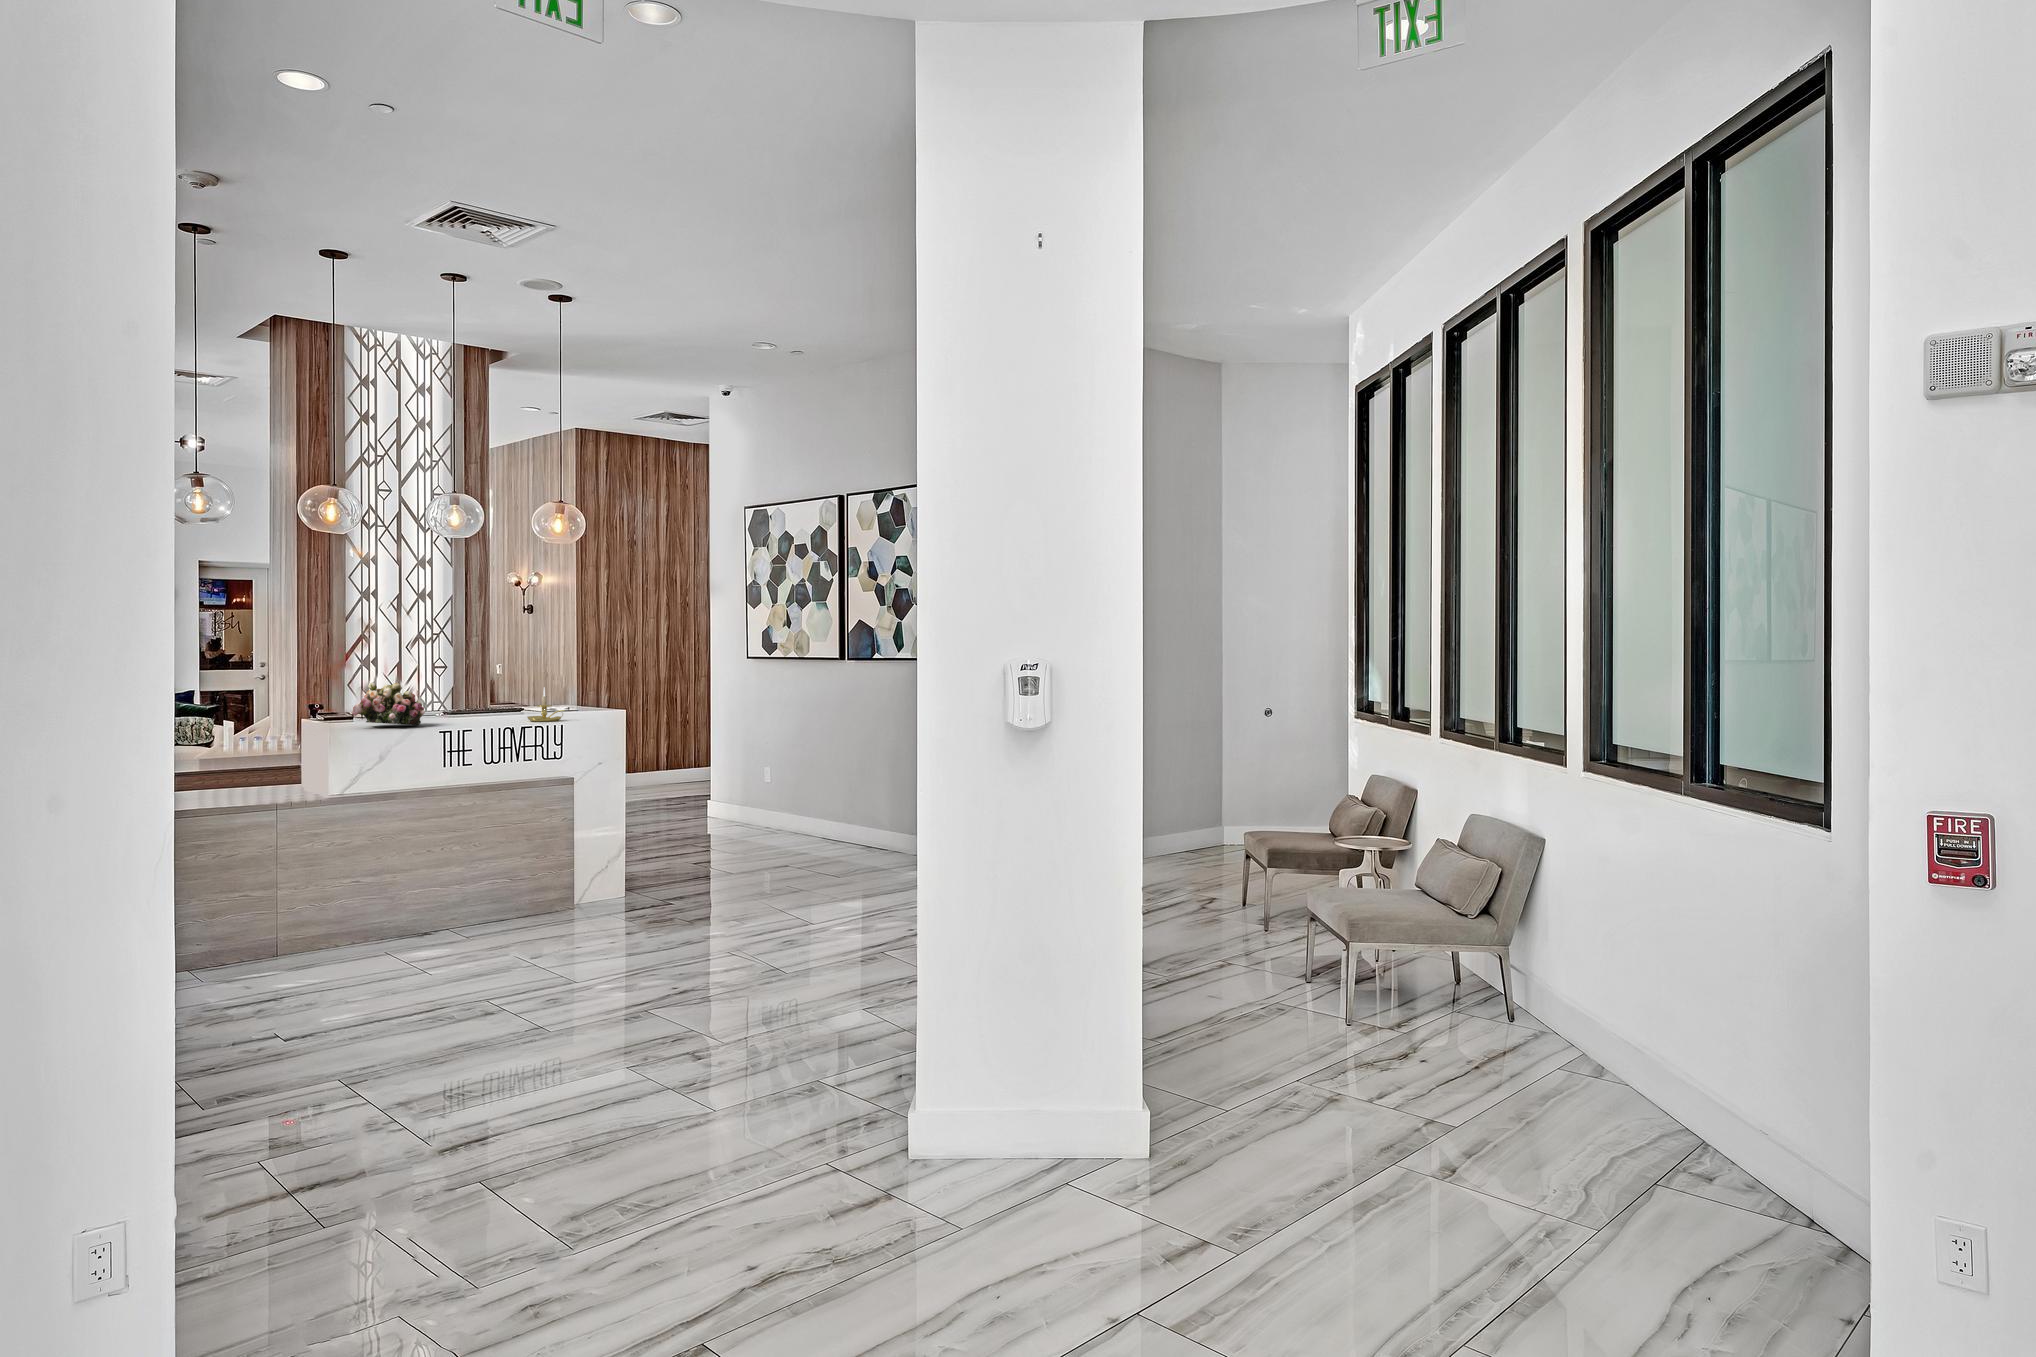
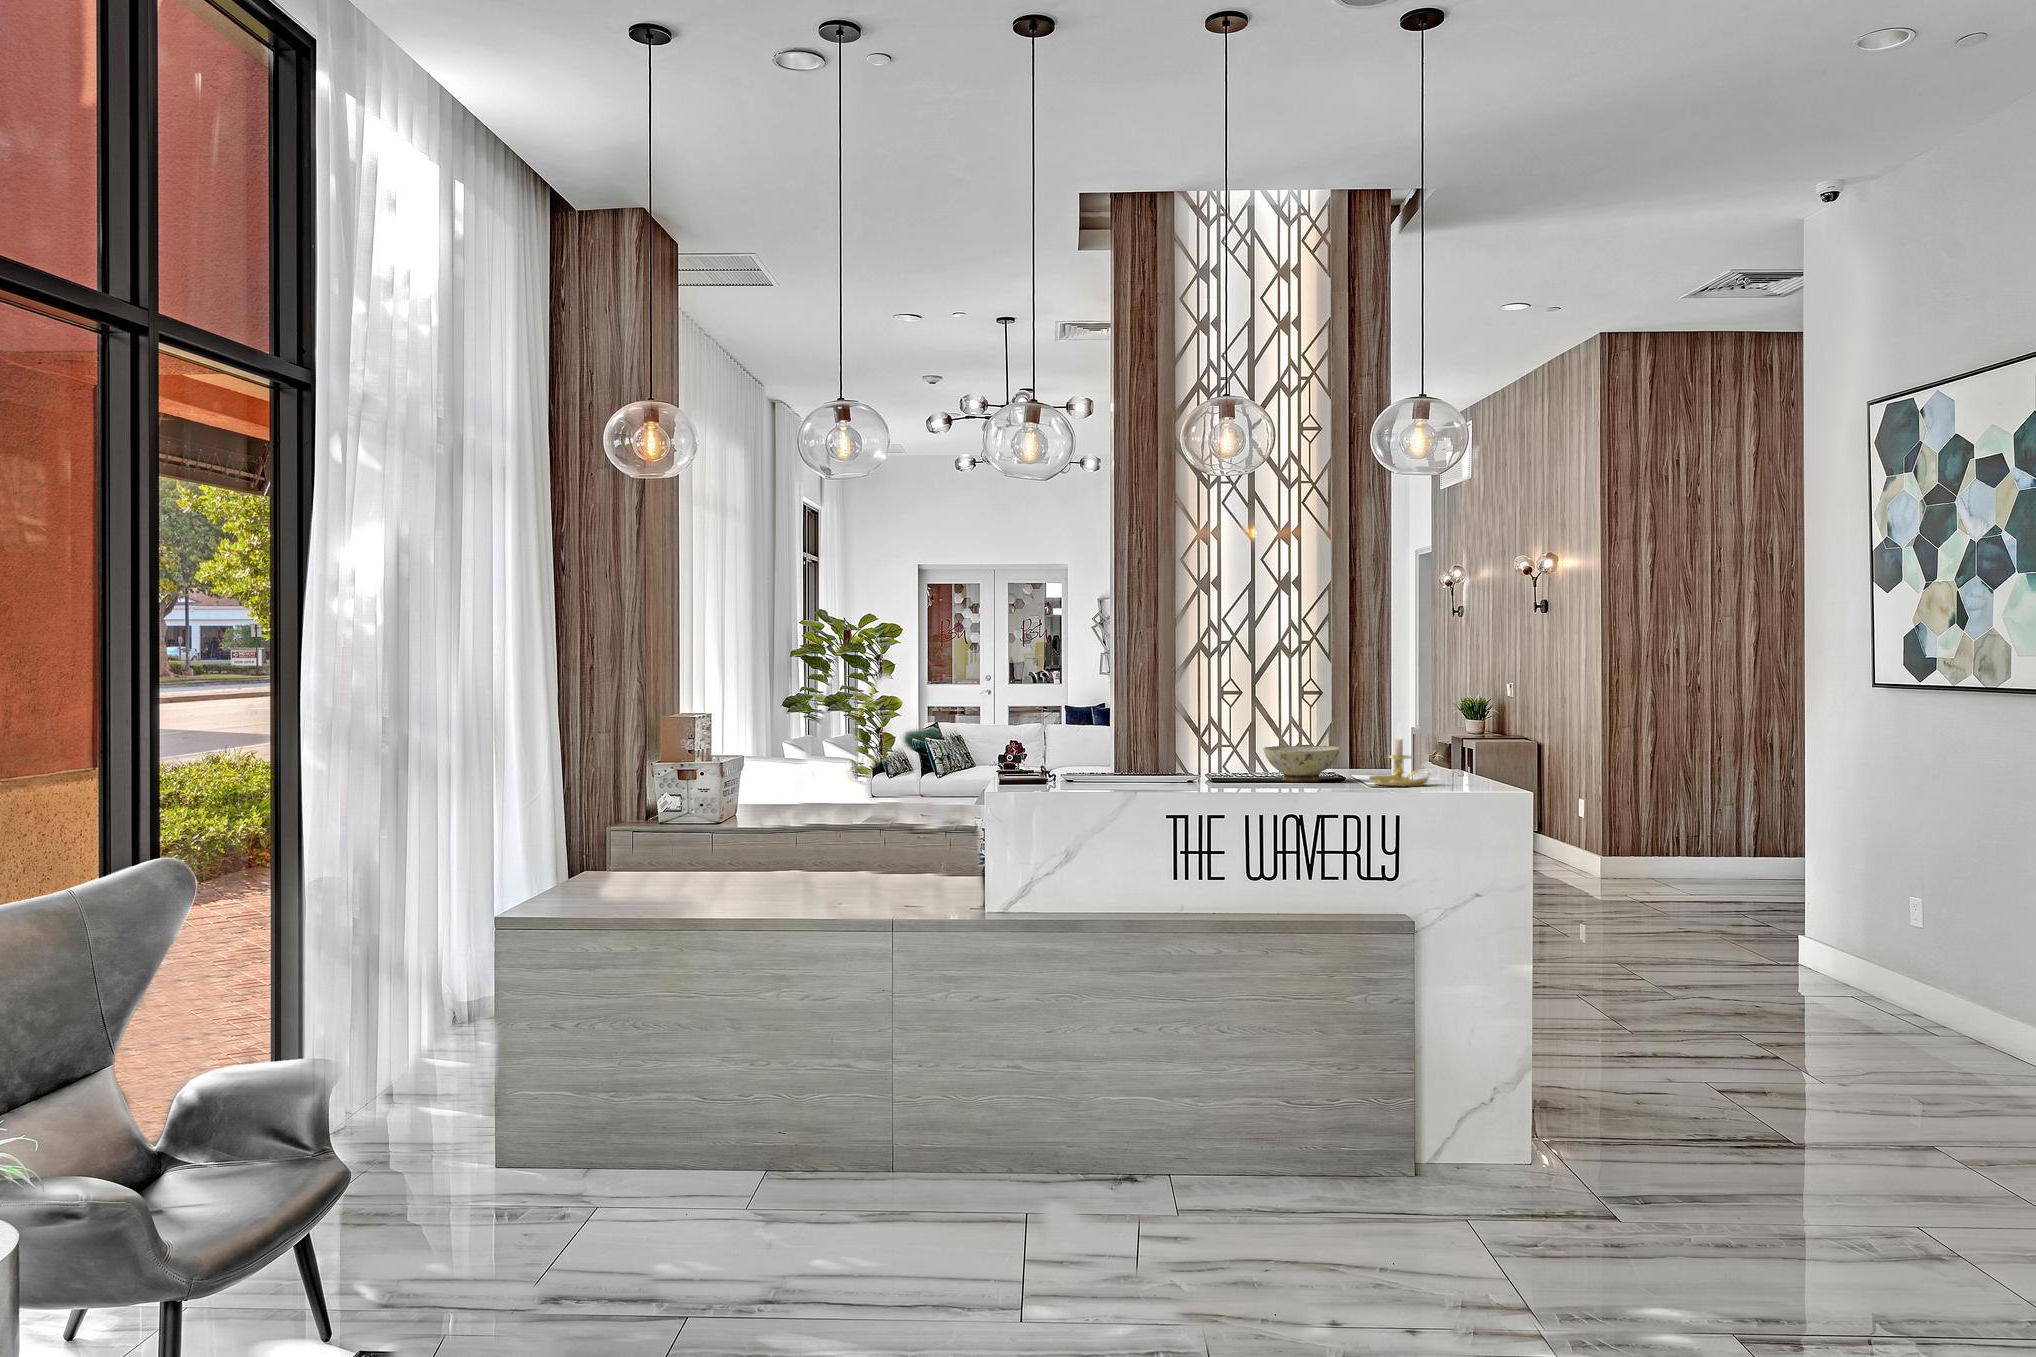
flower arrangement: present [352,683,425,725] -> none [1086,710,1200,783]
ceramic bowl: none [457,701,504,722] -> present [1263,746,1339,782]

